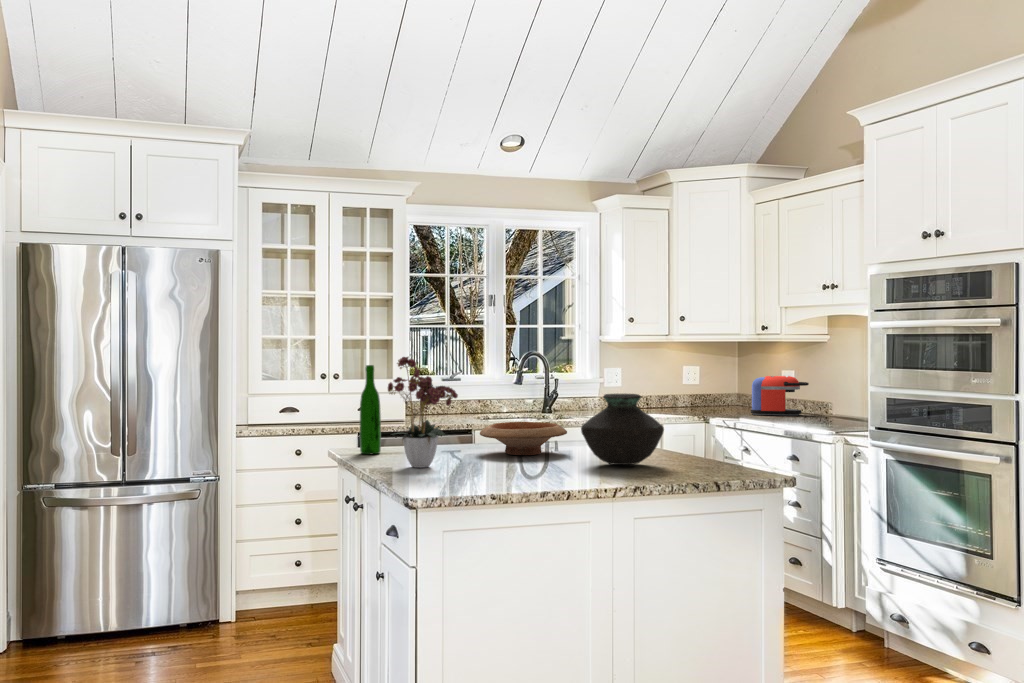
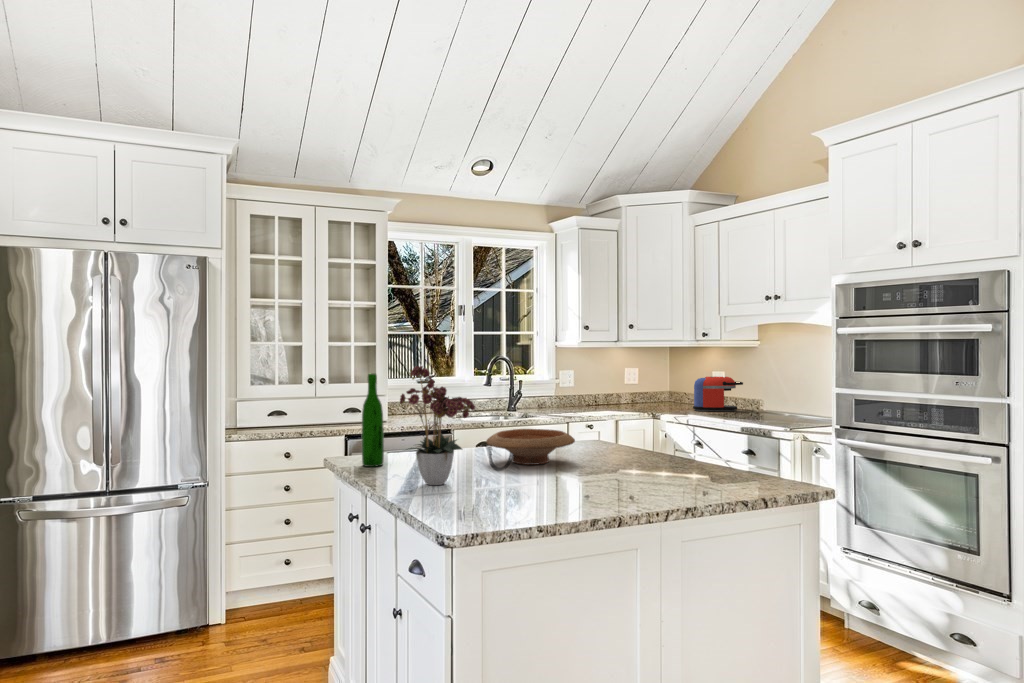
vase: present [581,394,664,465] -> none [601,402,688,477]

